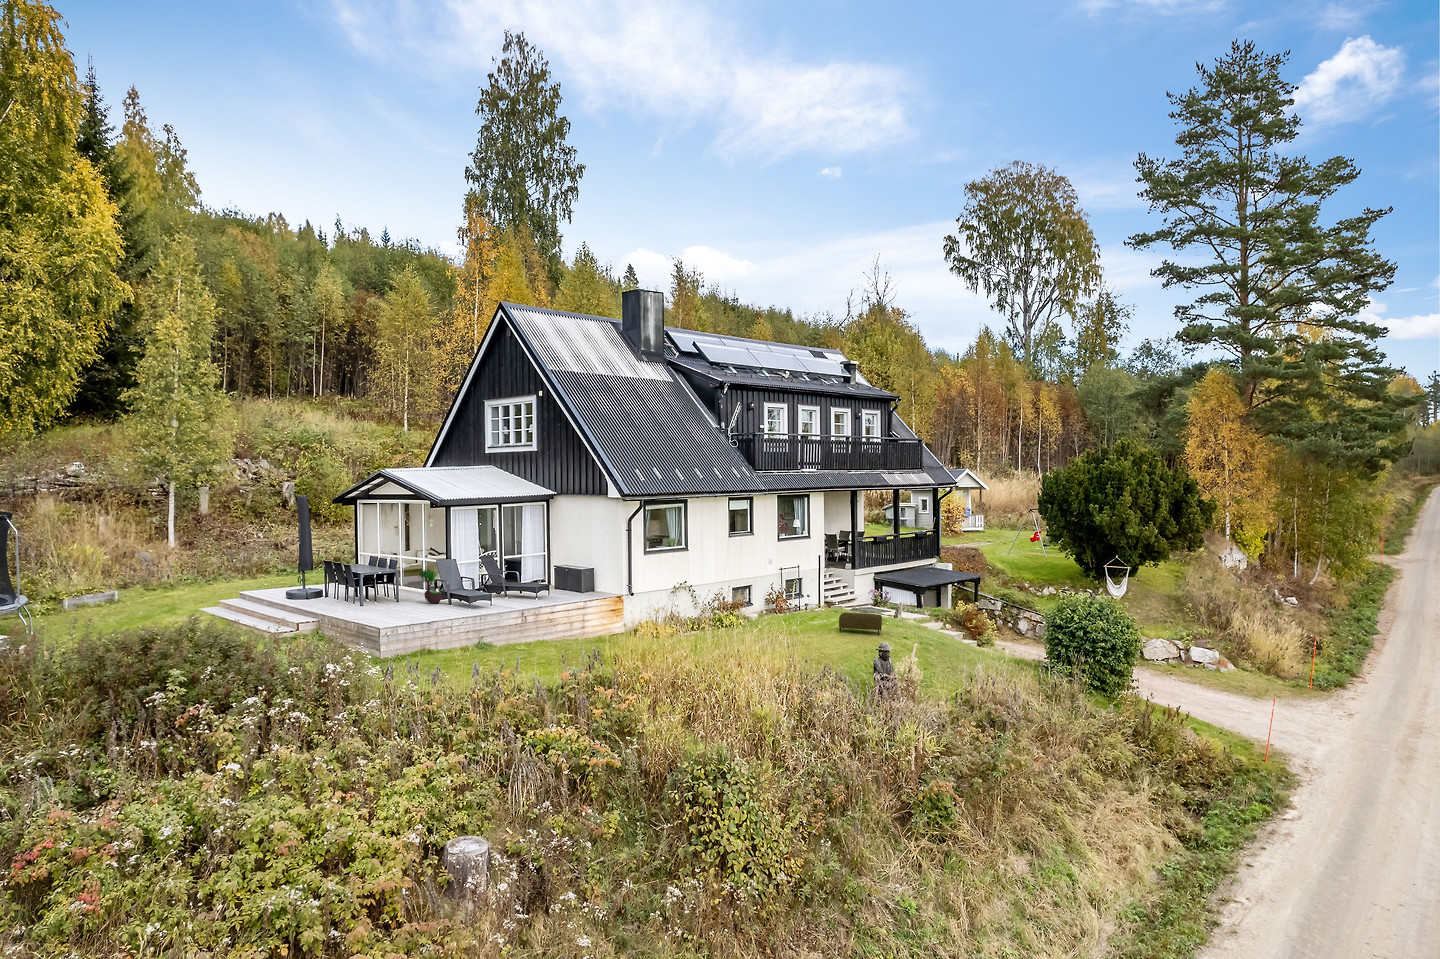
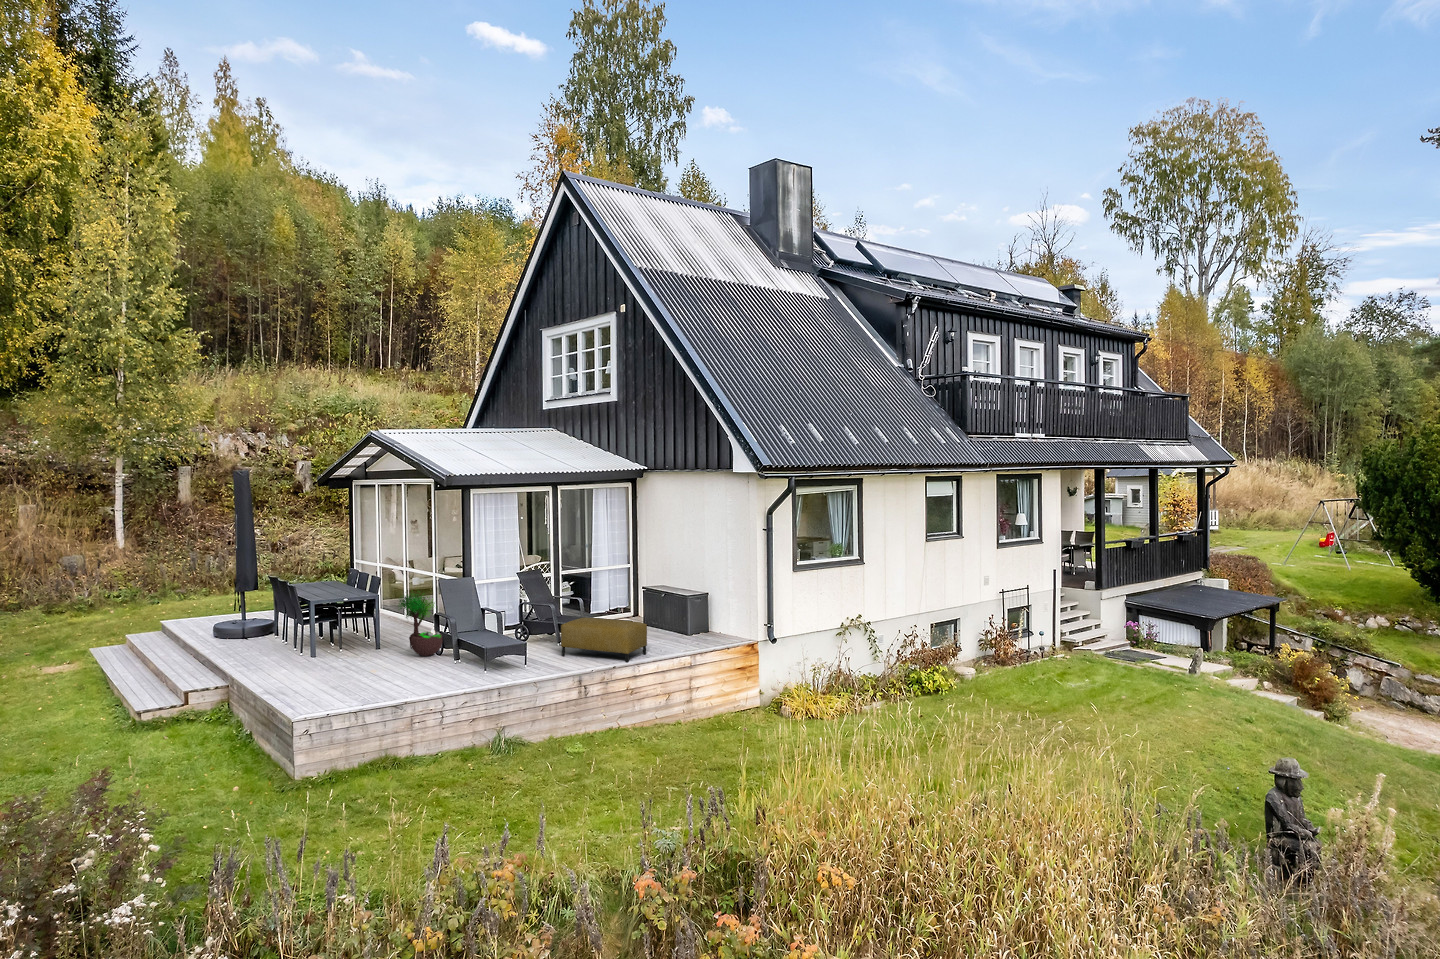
ottoman: present [839,613,882,635] -> present [561,617,647,663]

